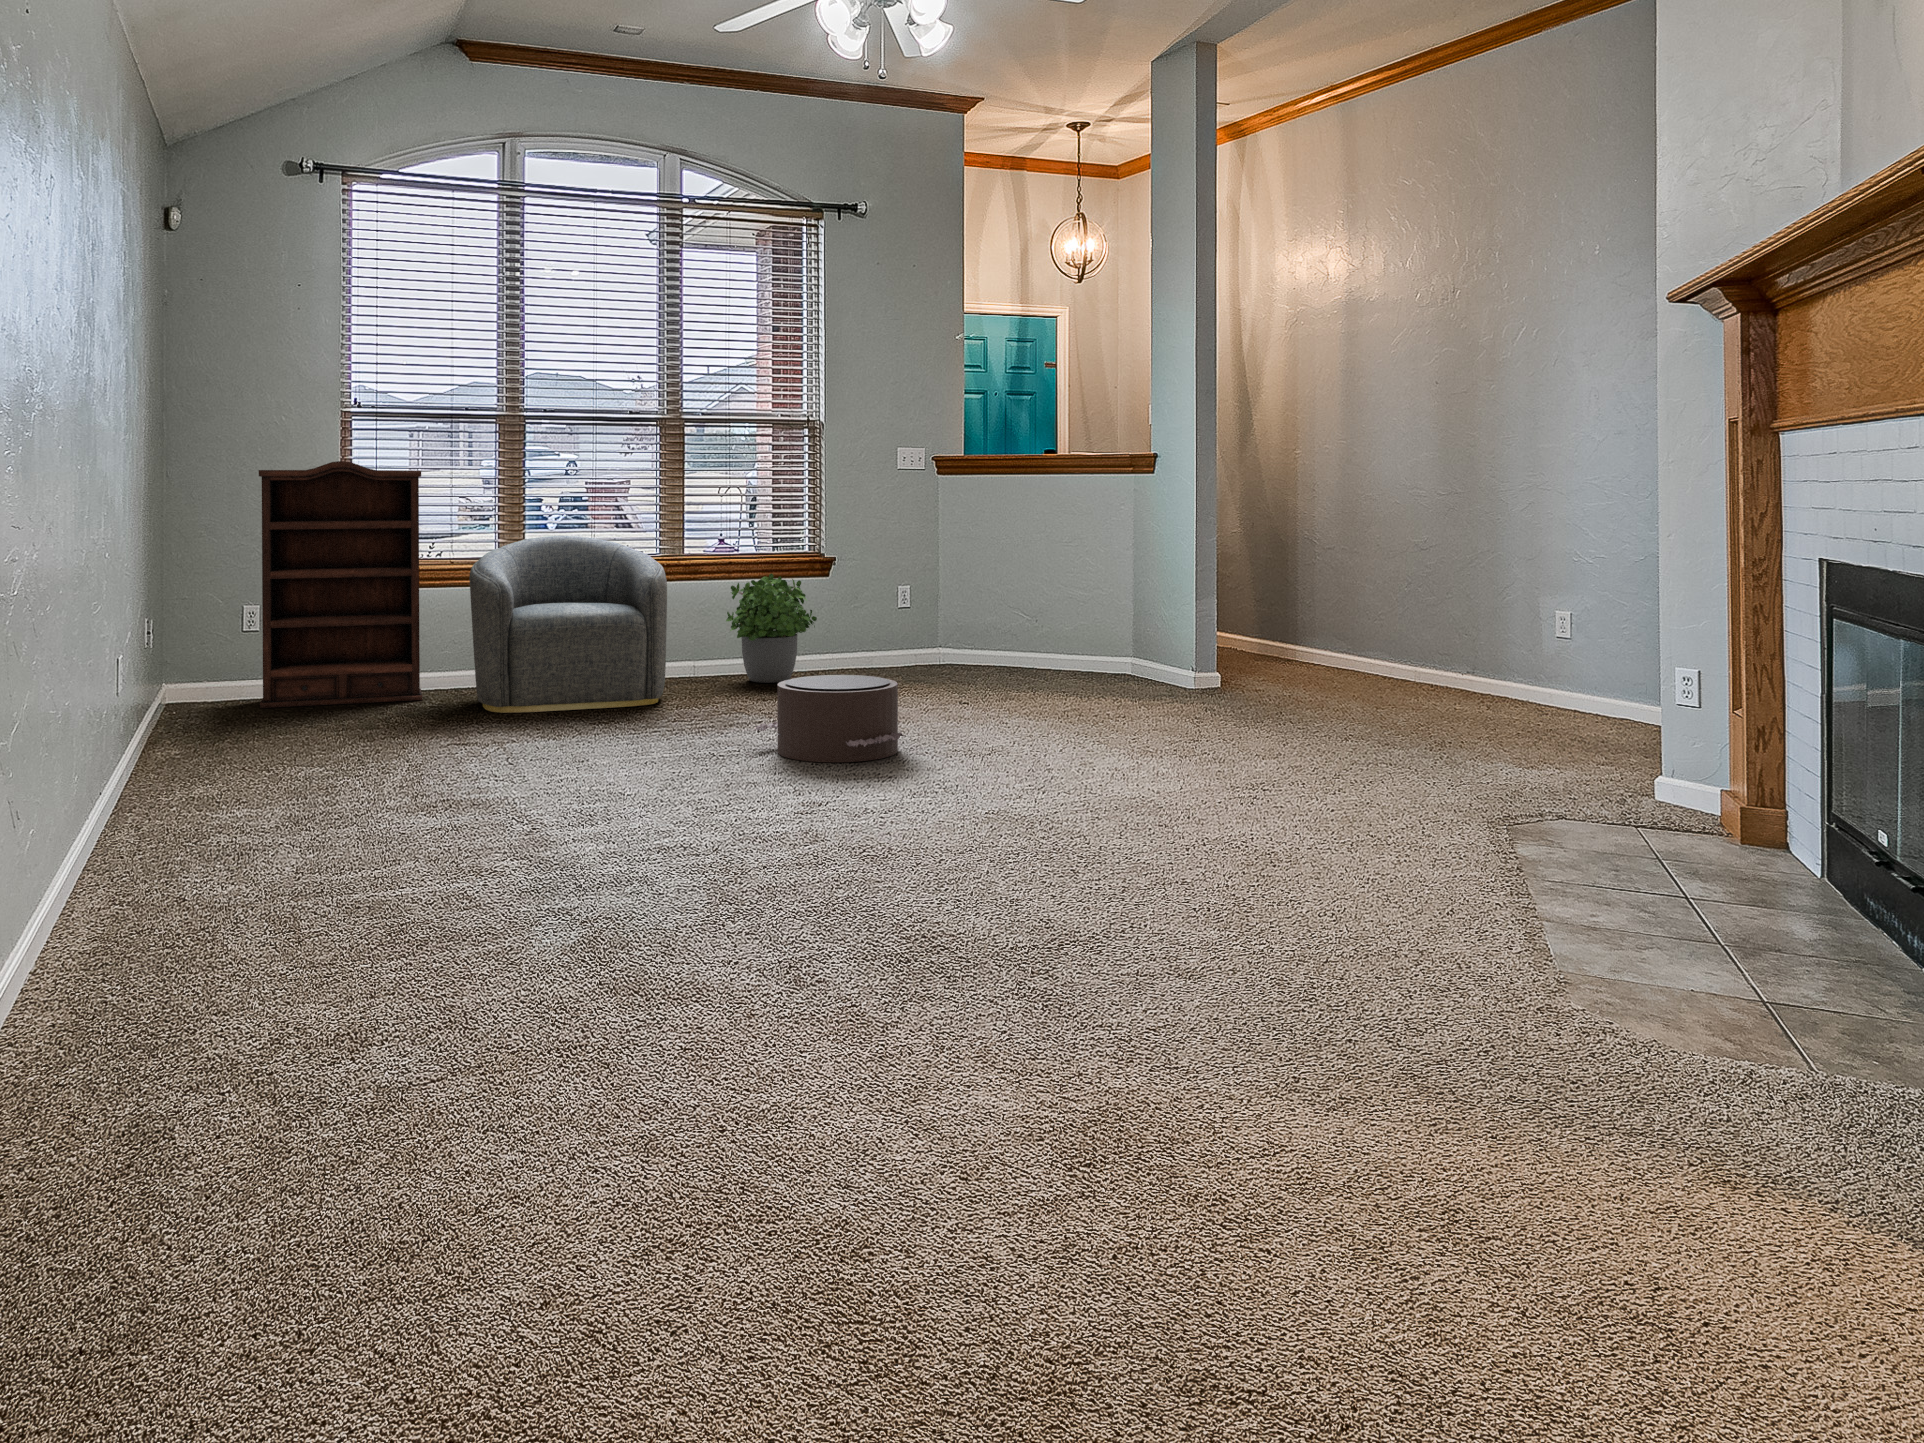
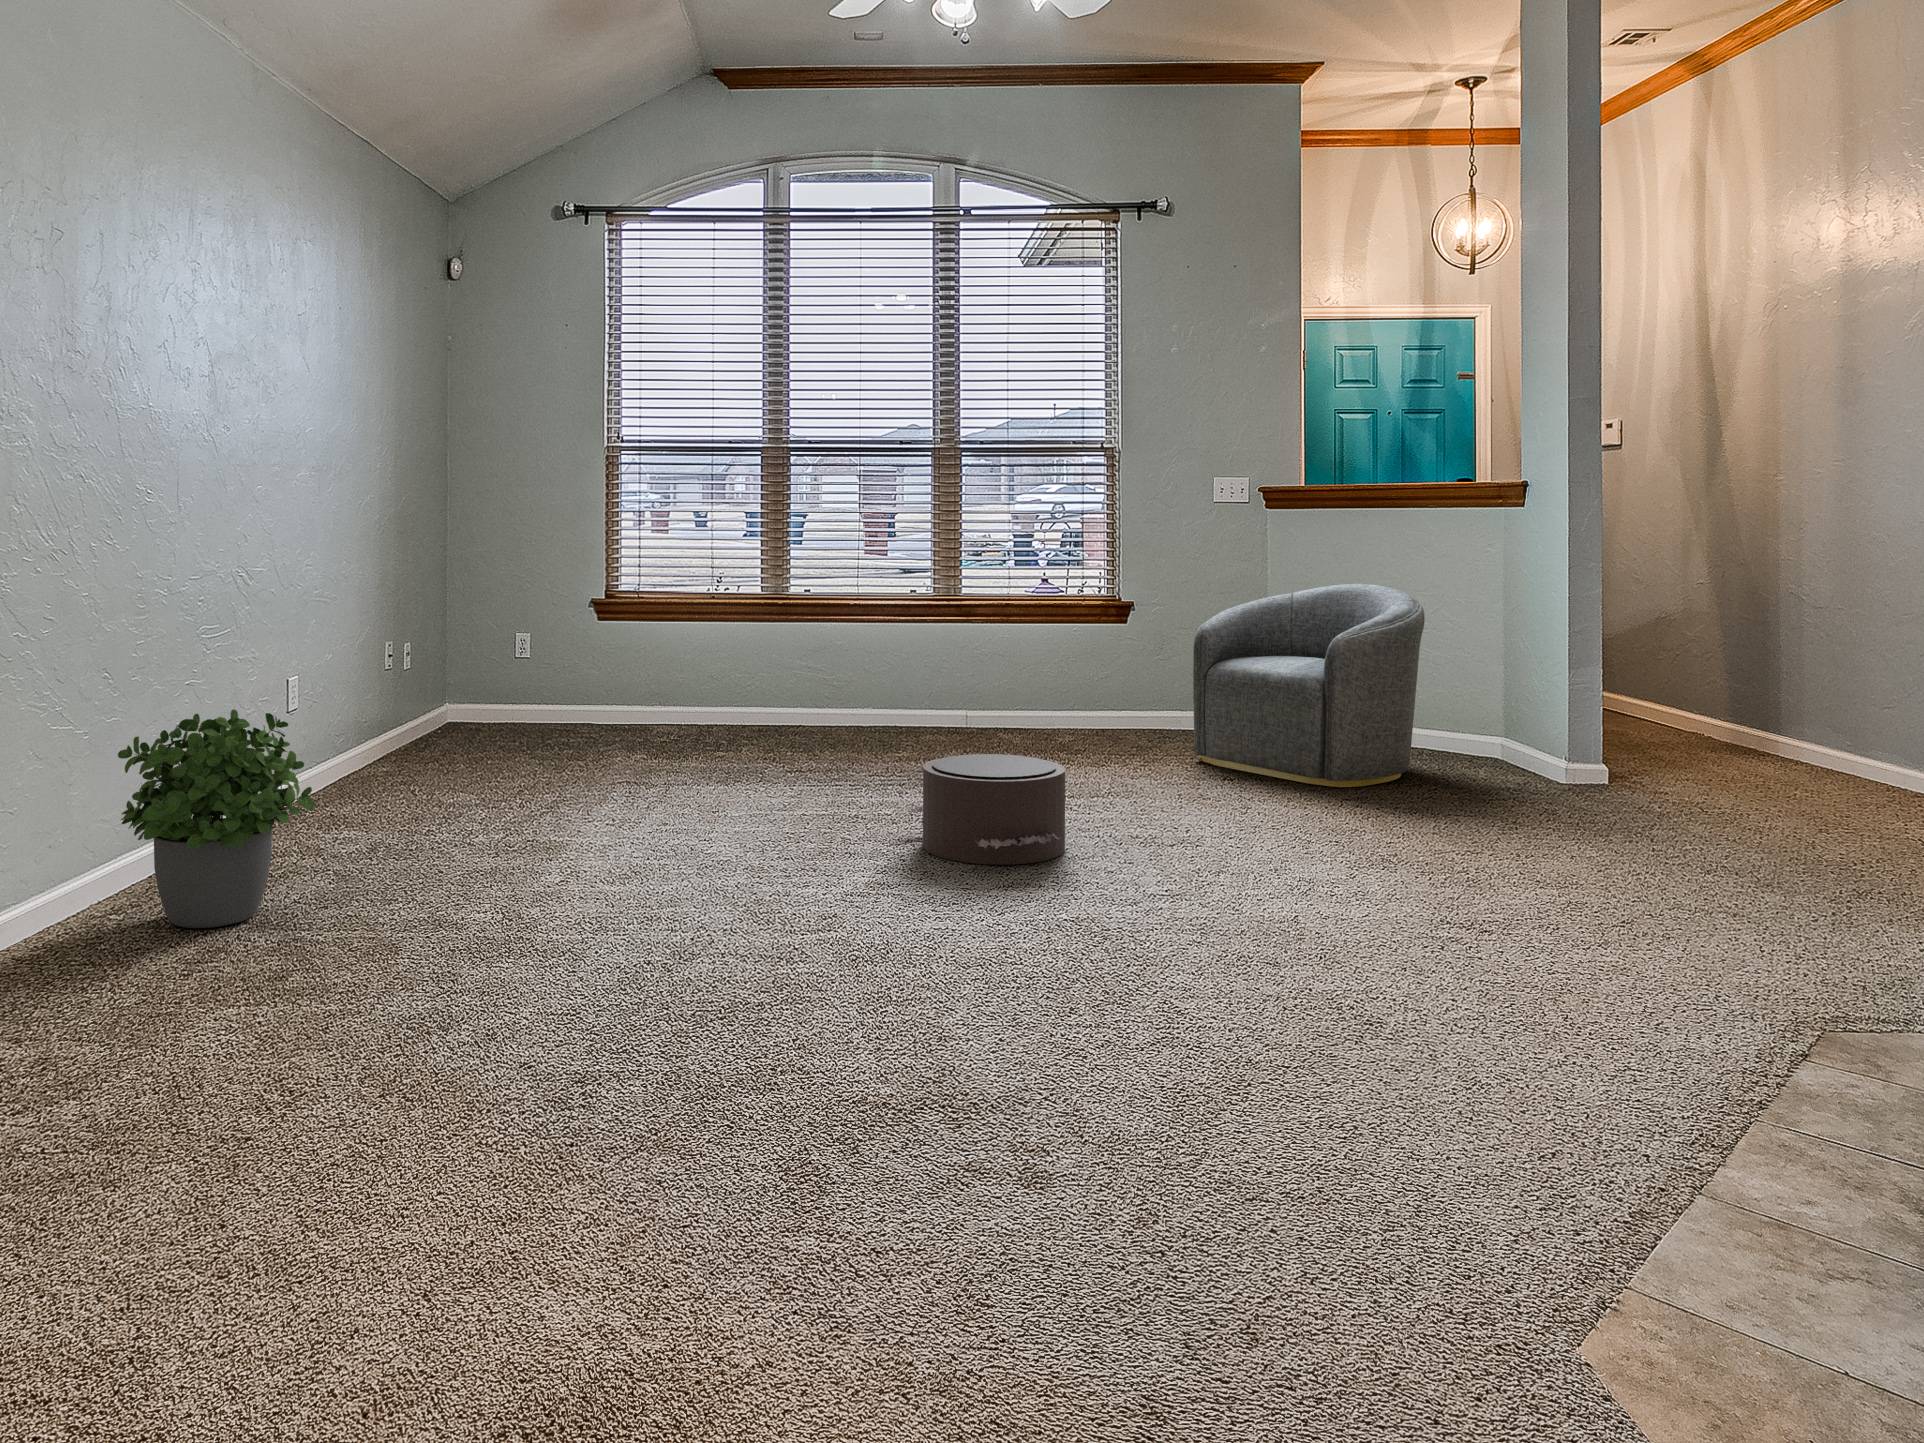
bookshelf: present [259,461,422,708] -> none [520,498,679,741]
armchair: present [469,536,667,713] -> present [1193,584,1425,787]
potted plant: present [726,573,817,683] -> present [118,709,314,928]

